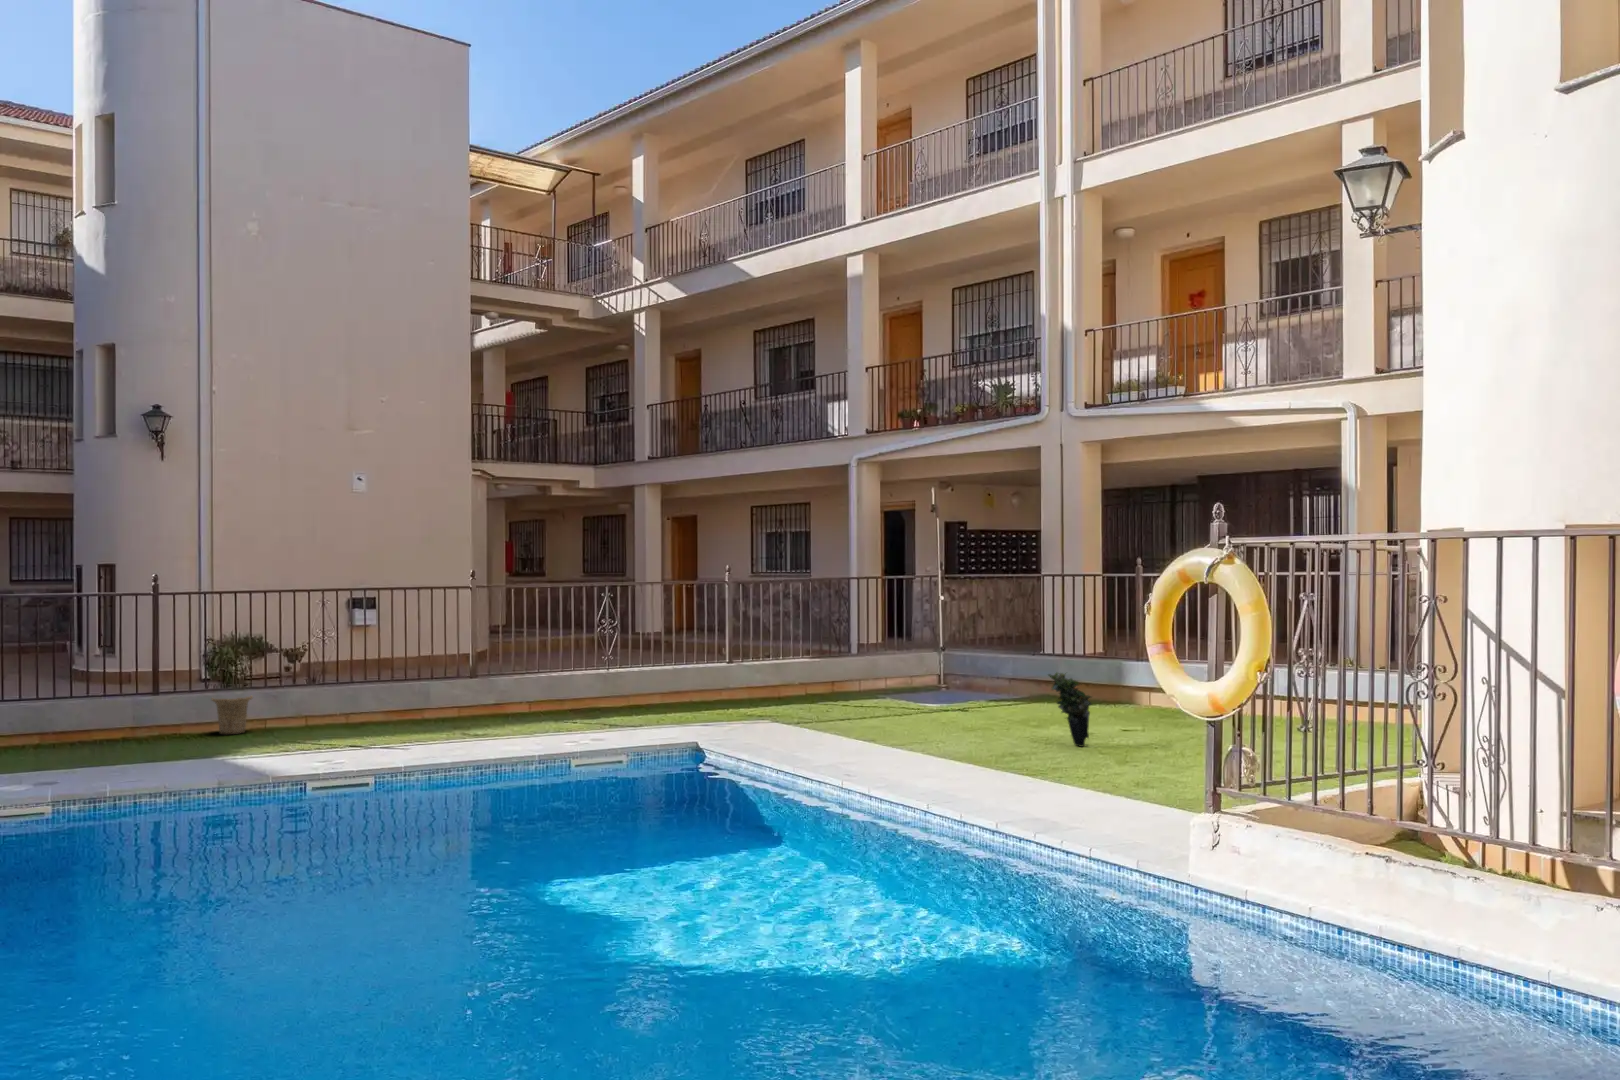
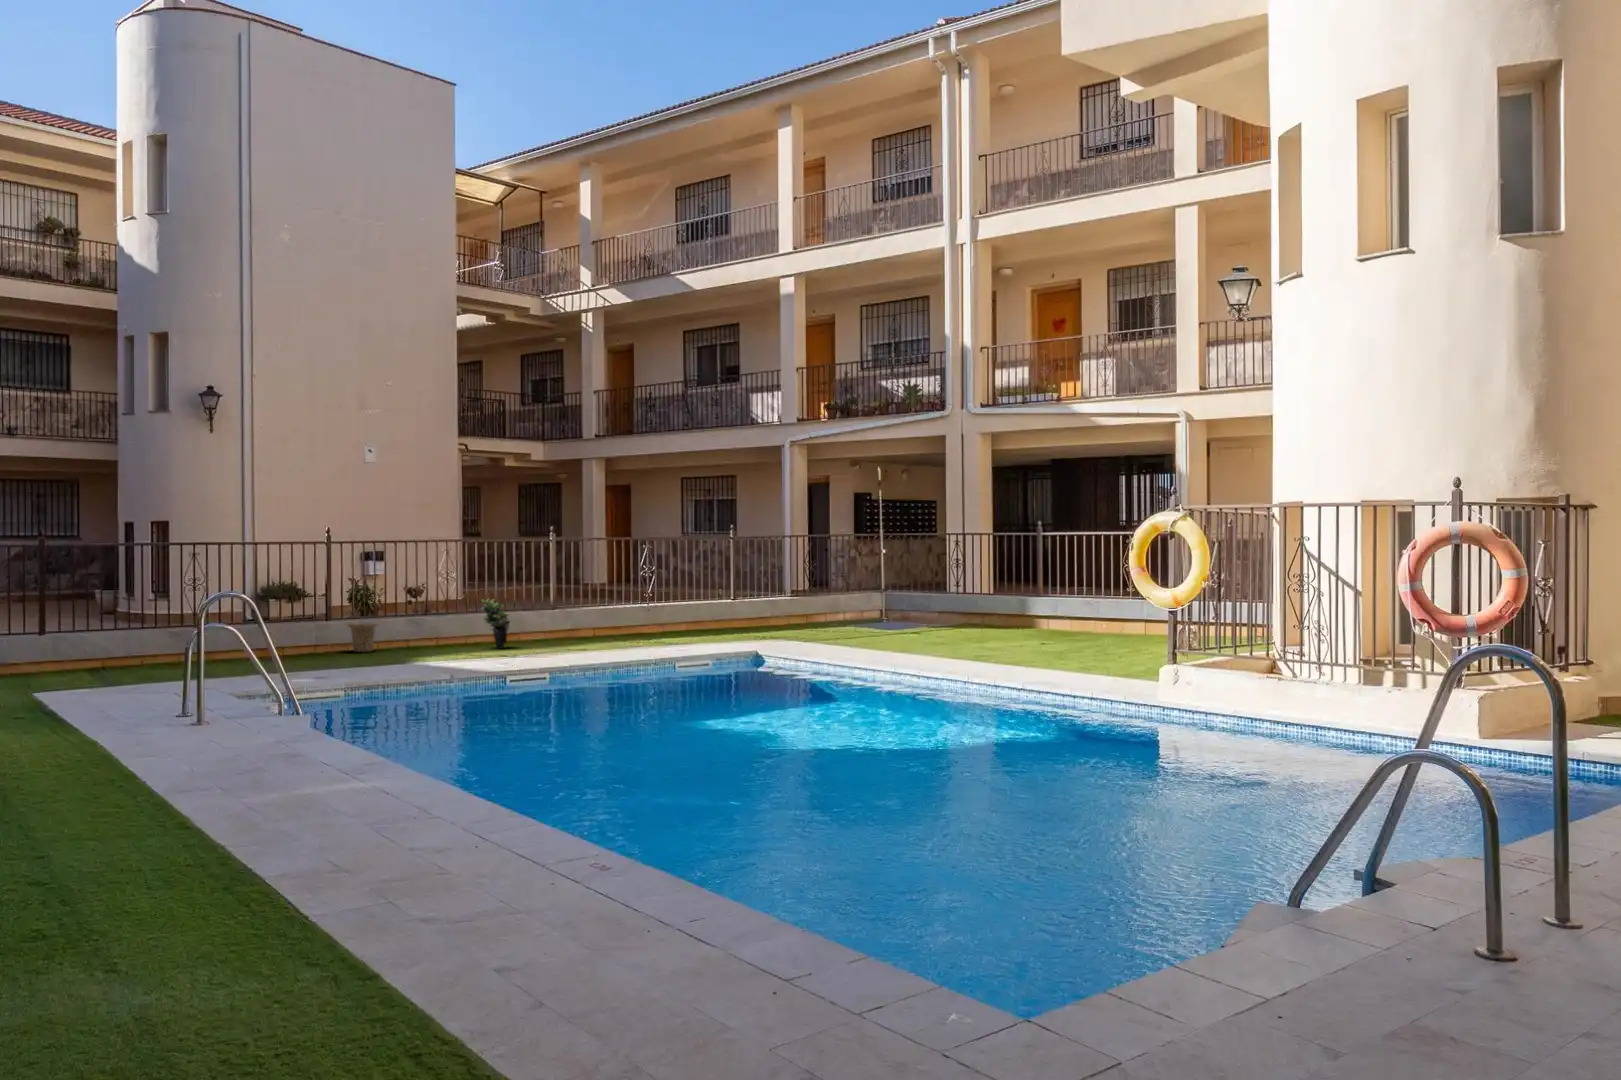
potted plant: present [1048,673,1091,747] -> present [482,600,510,649]

